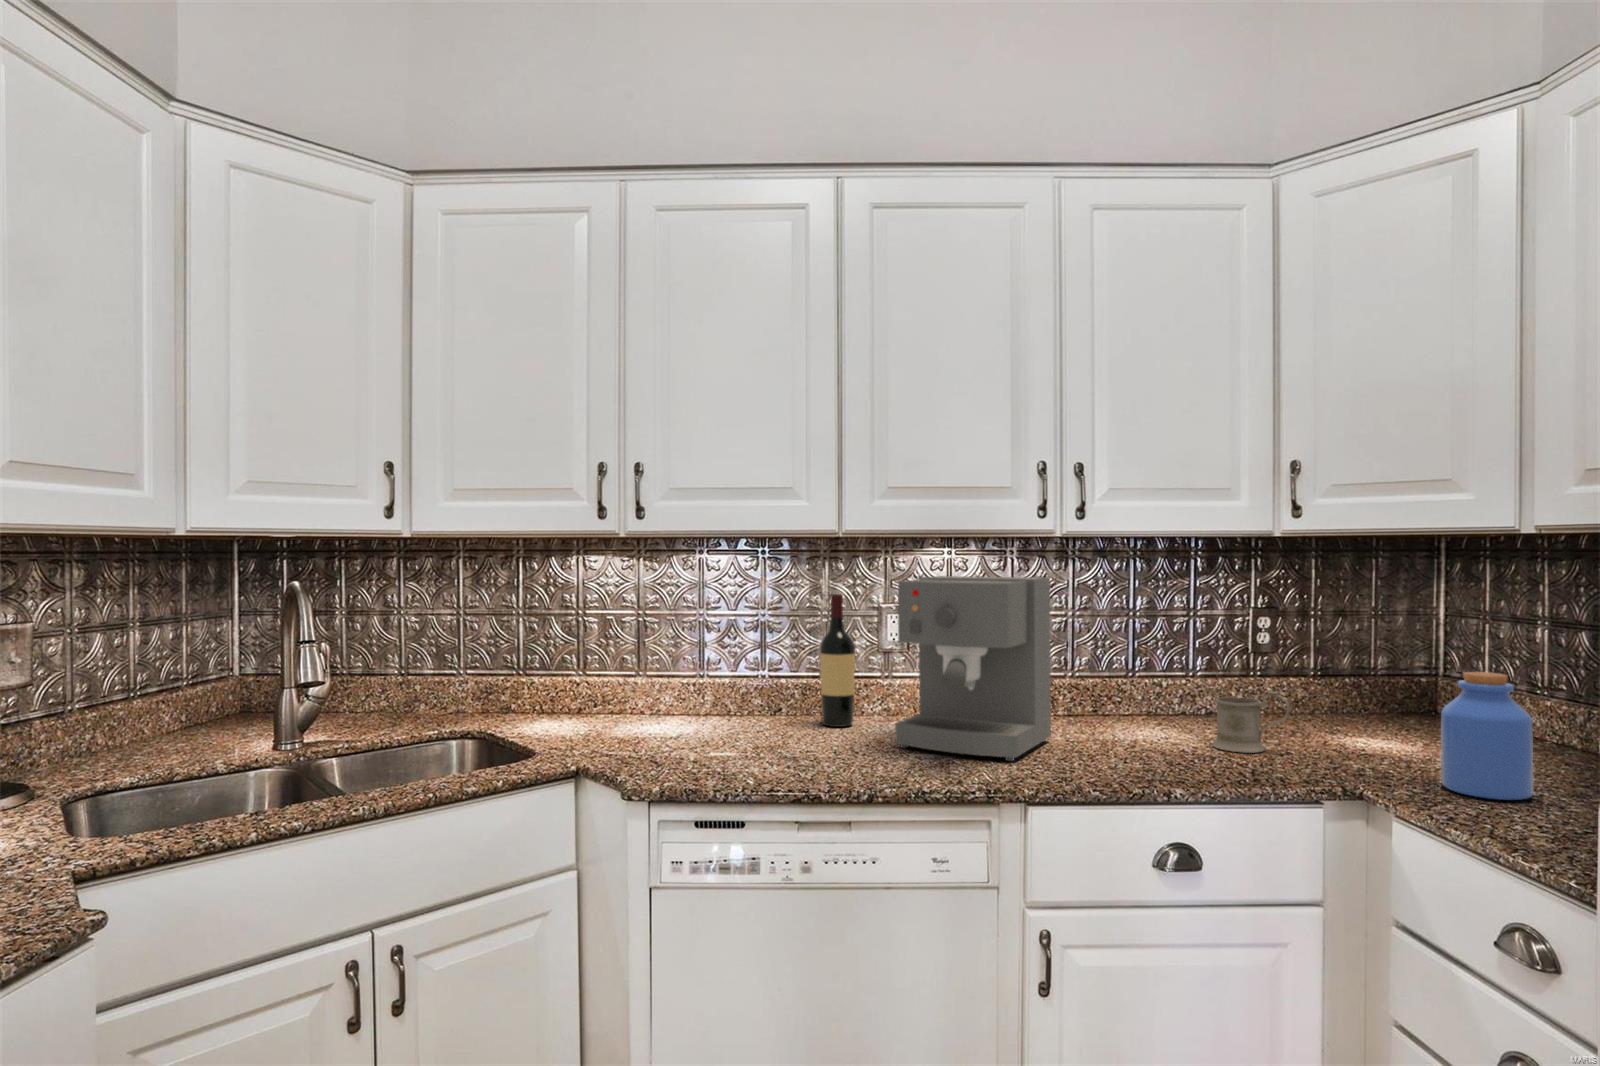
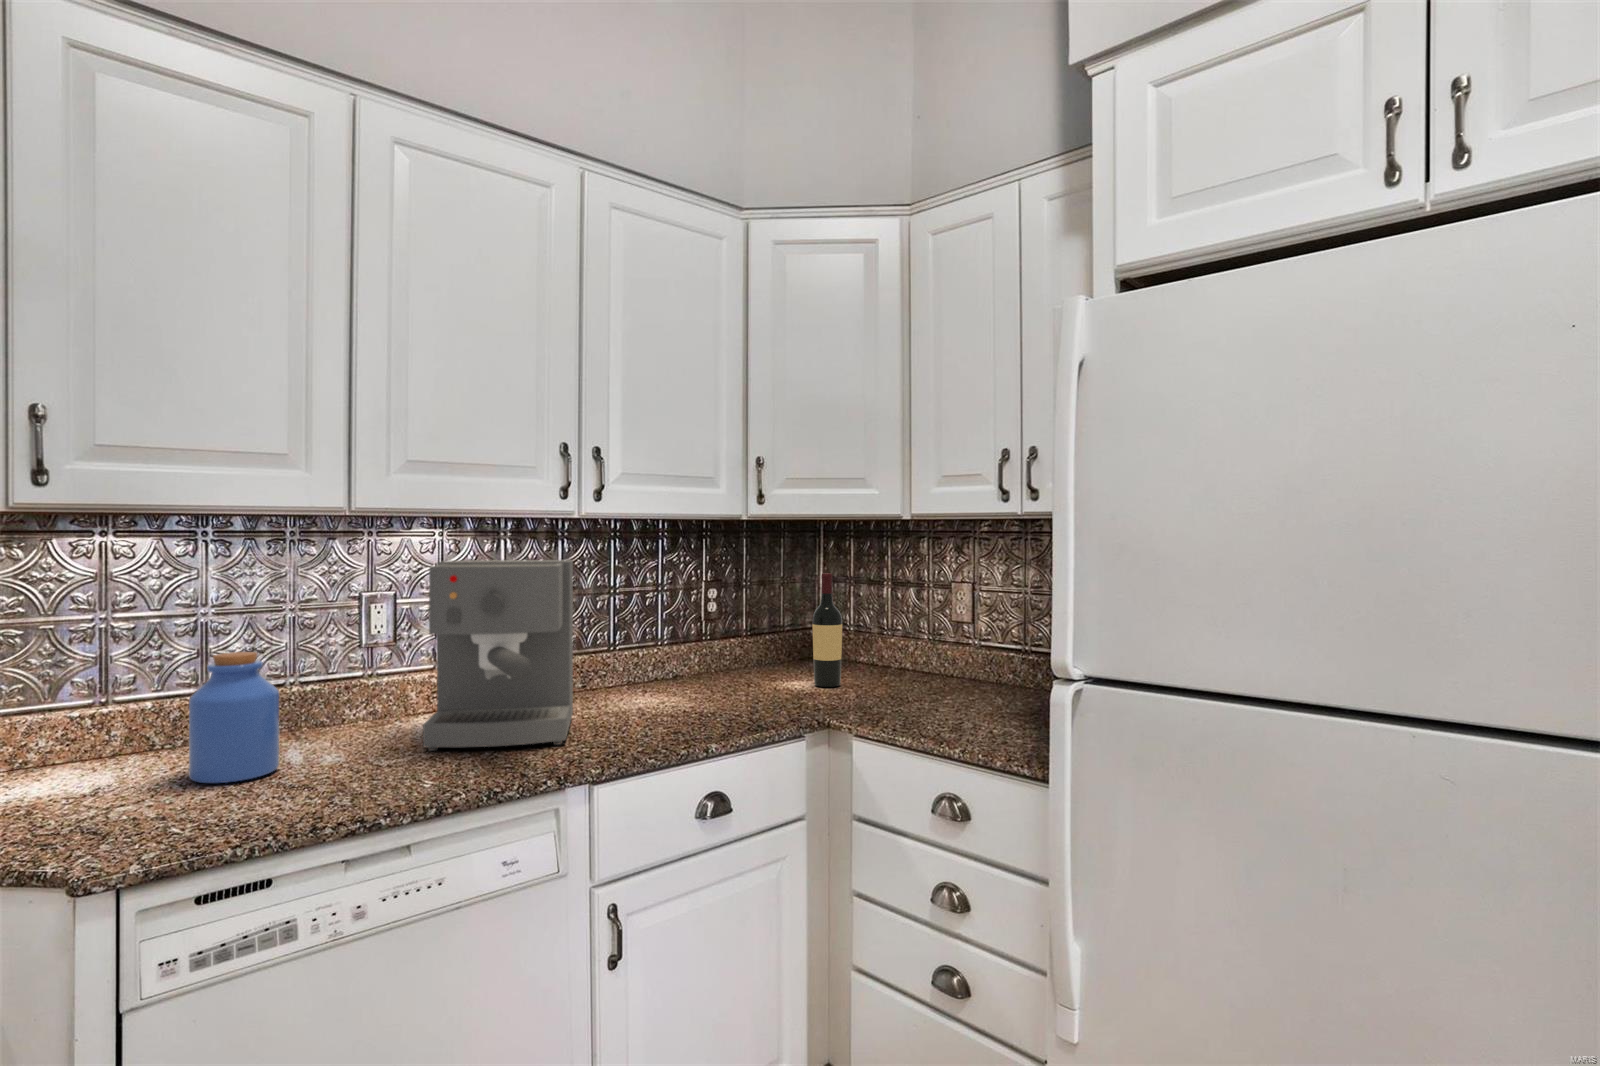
wine bottle: present [820,594,855,727] -> present [812,573,842,687]
jar: present [1441,672,1533,800] -> present [189,652,279,783]
mug: present [1213,691,1289,753] -> none [704,650,763,705]

